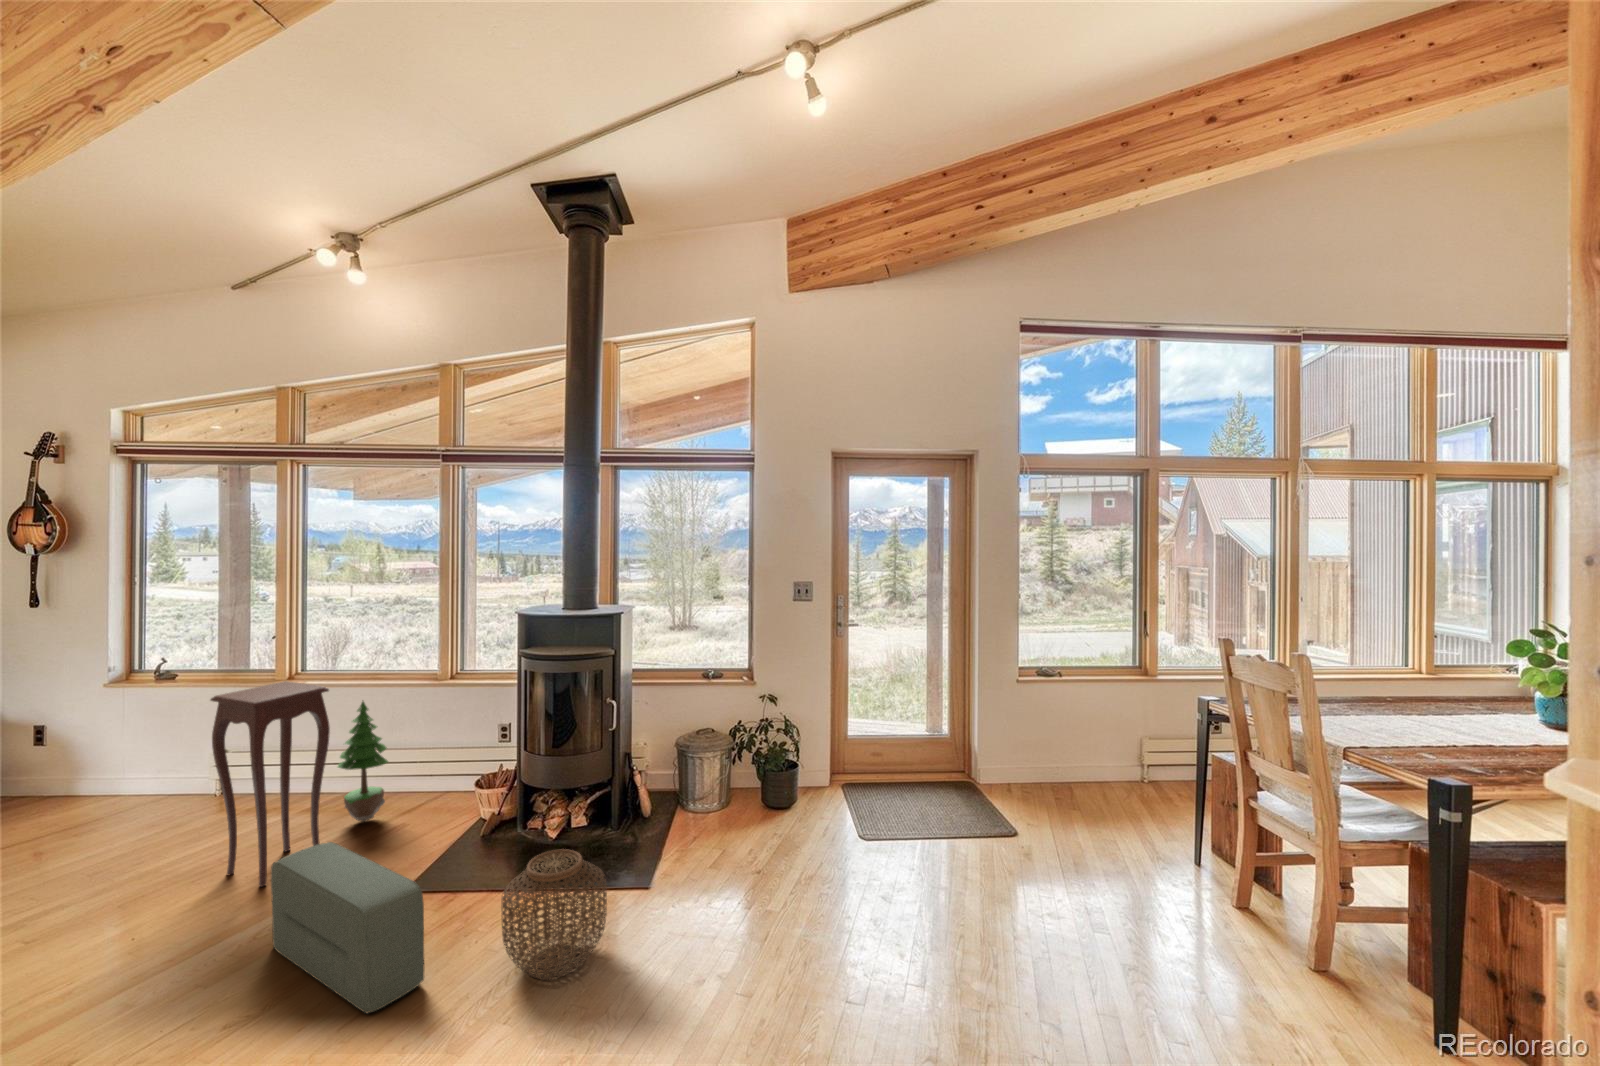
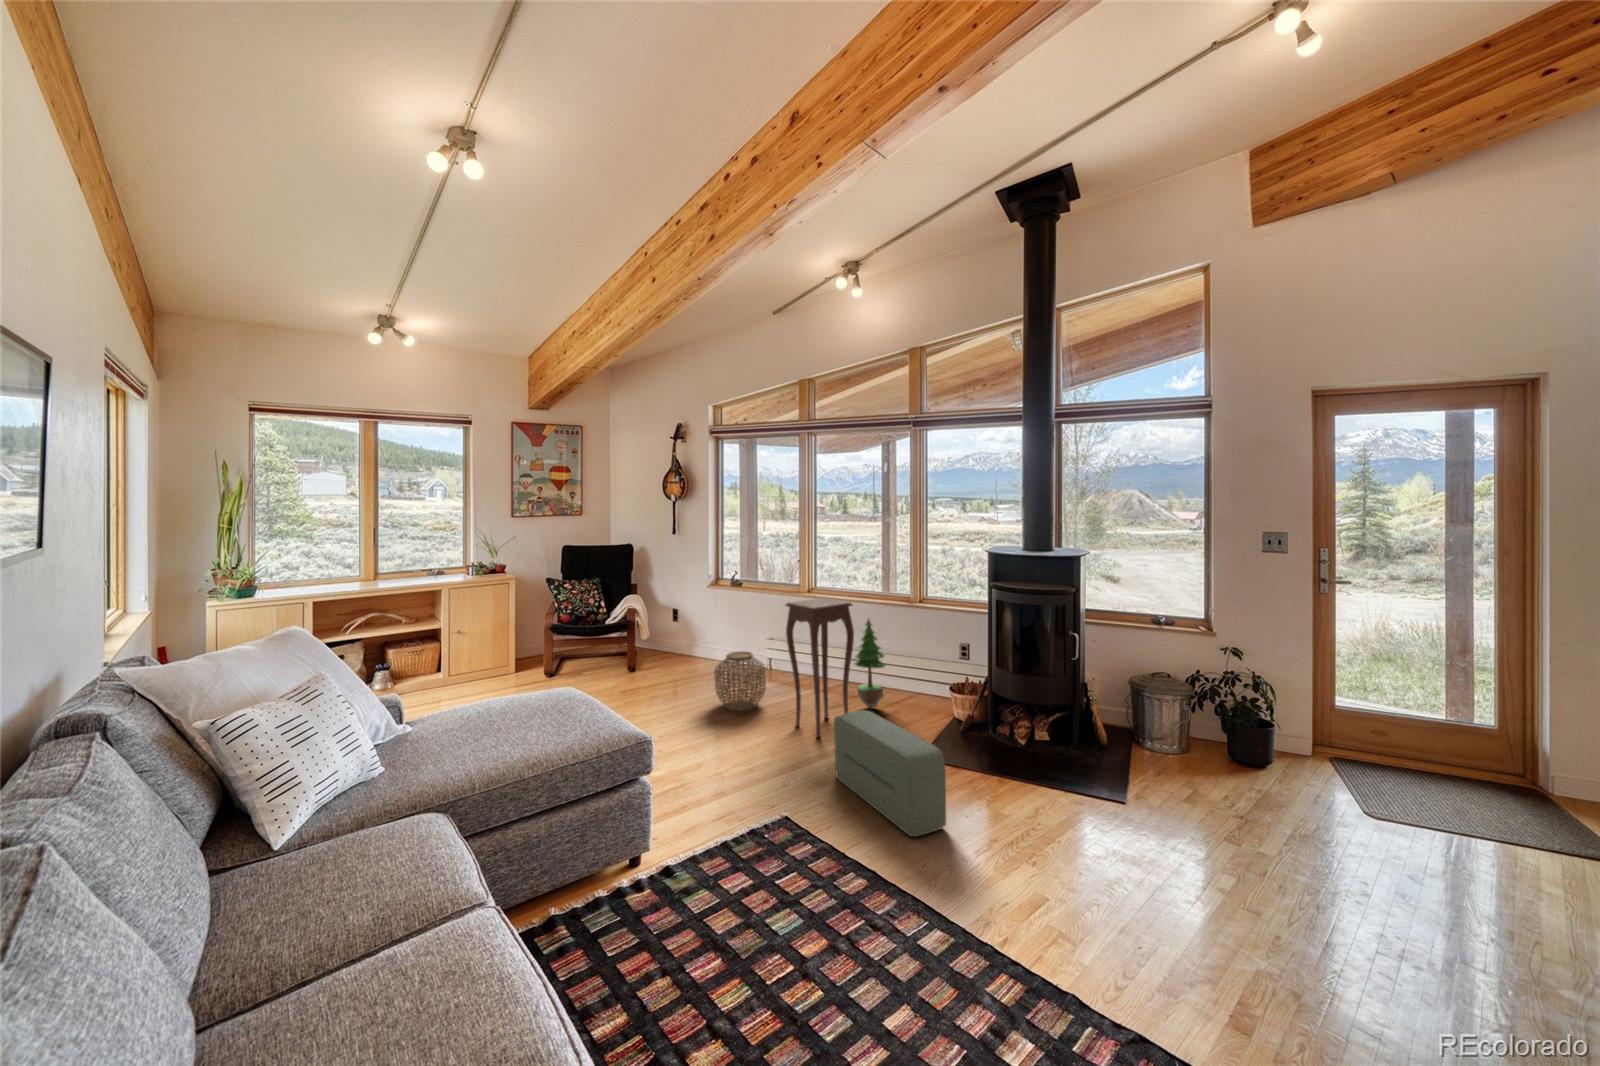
woven basket: present [502,849,607,980] -> present [714,651,766,711]

